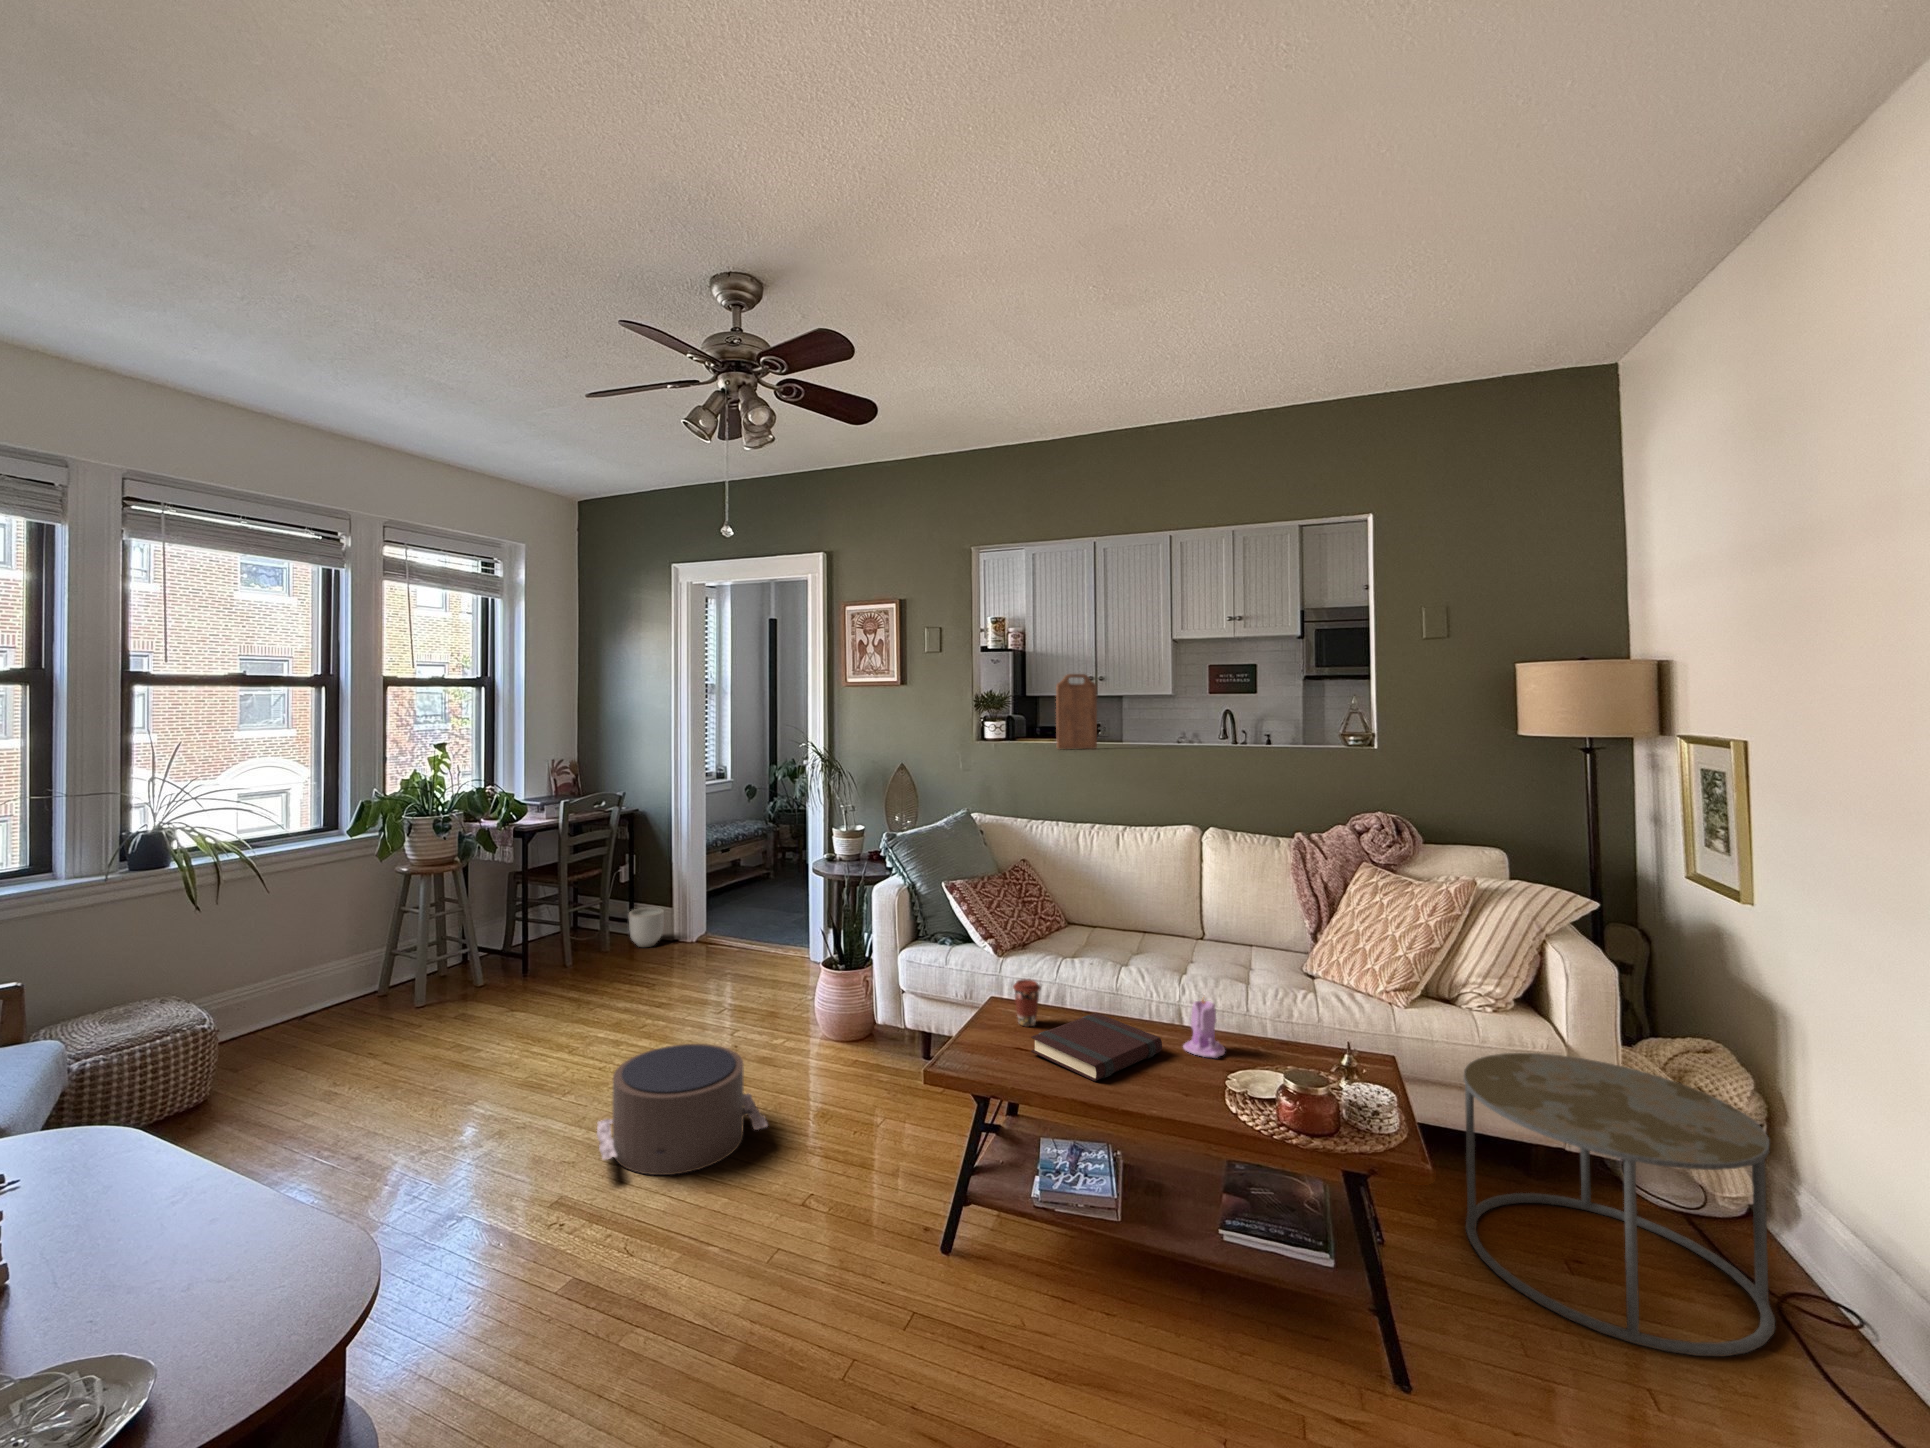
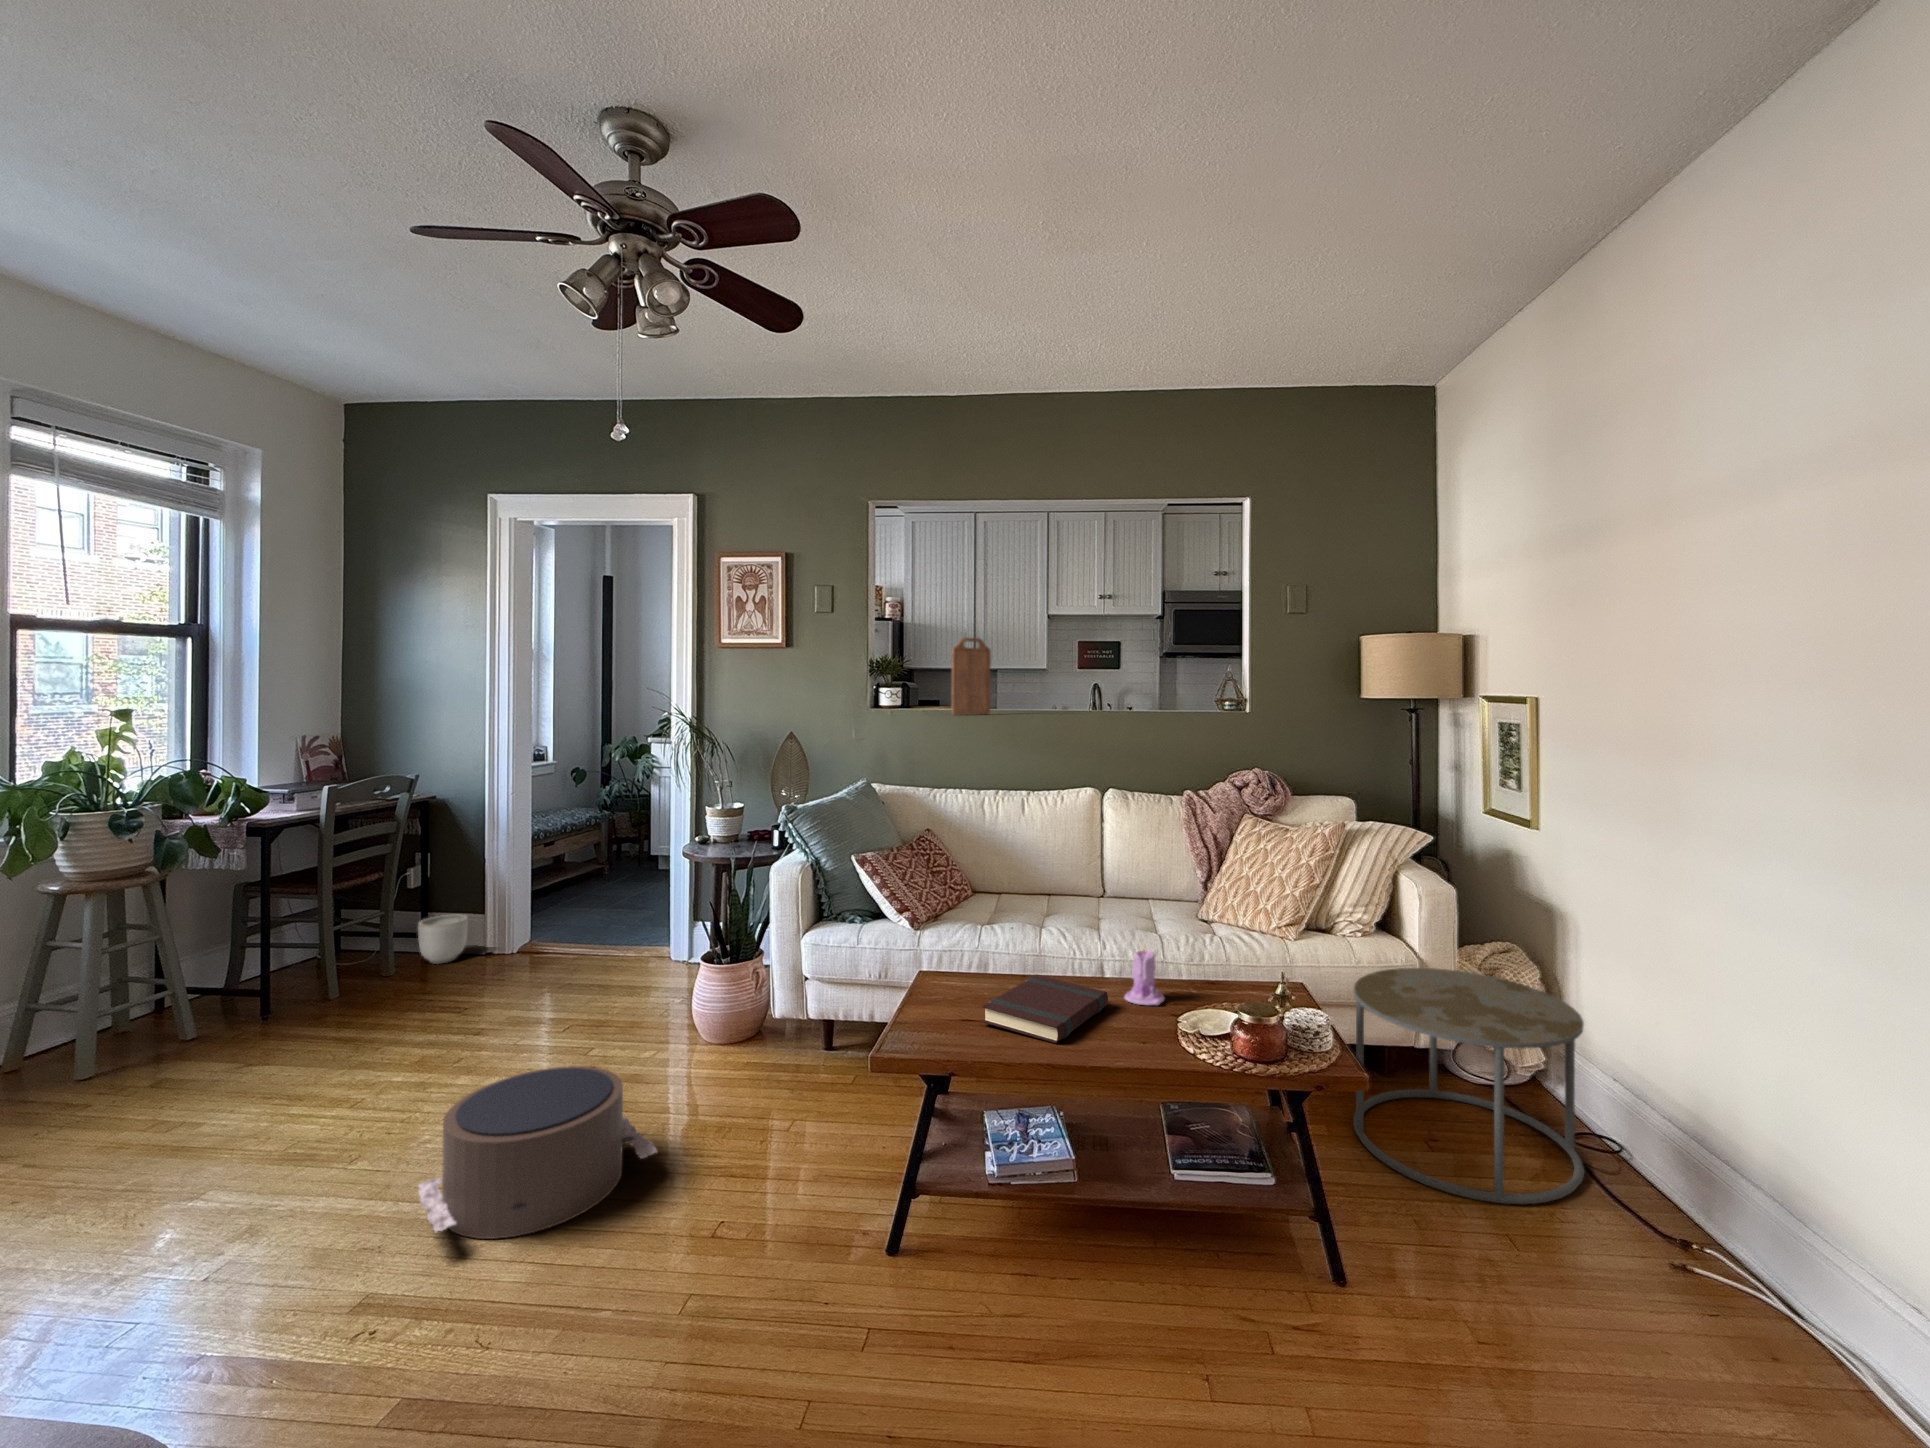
coffee cup: present [1013,980,1040,1026] -> none [950,948,979,997]

